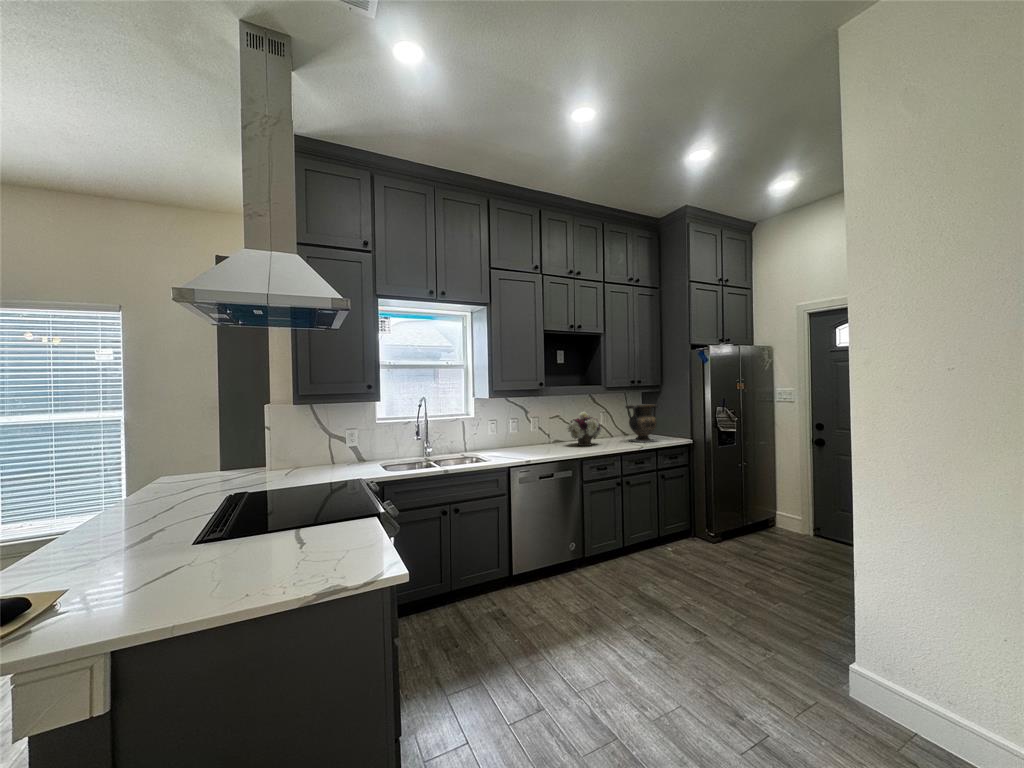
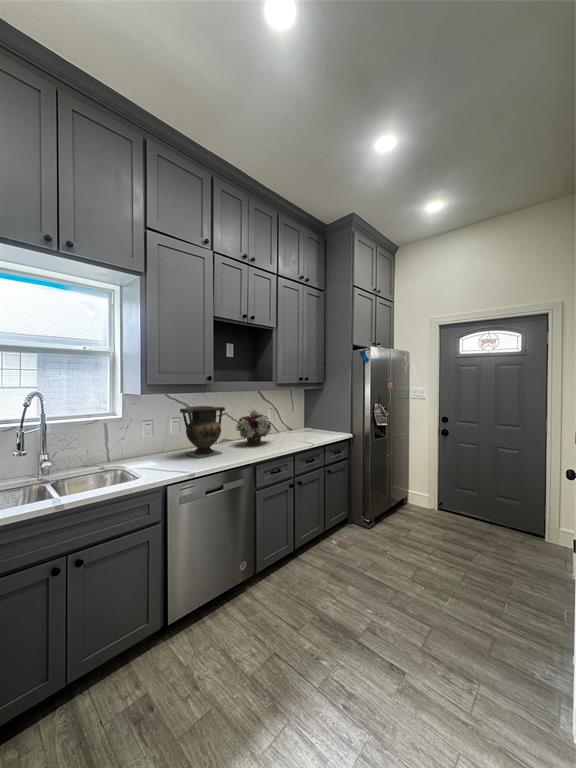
vase: present [625,404,658,443] -> present [180,406,225,458]

